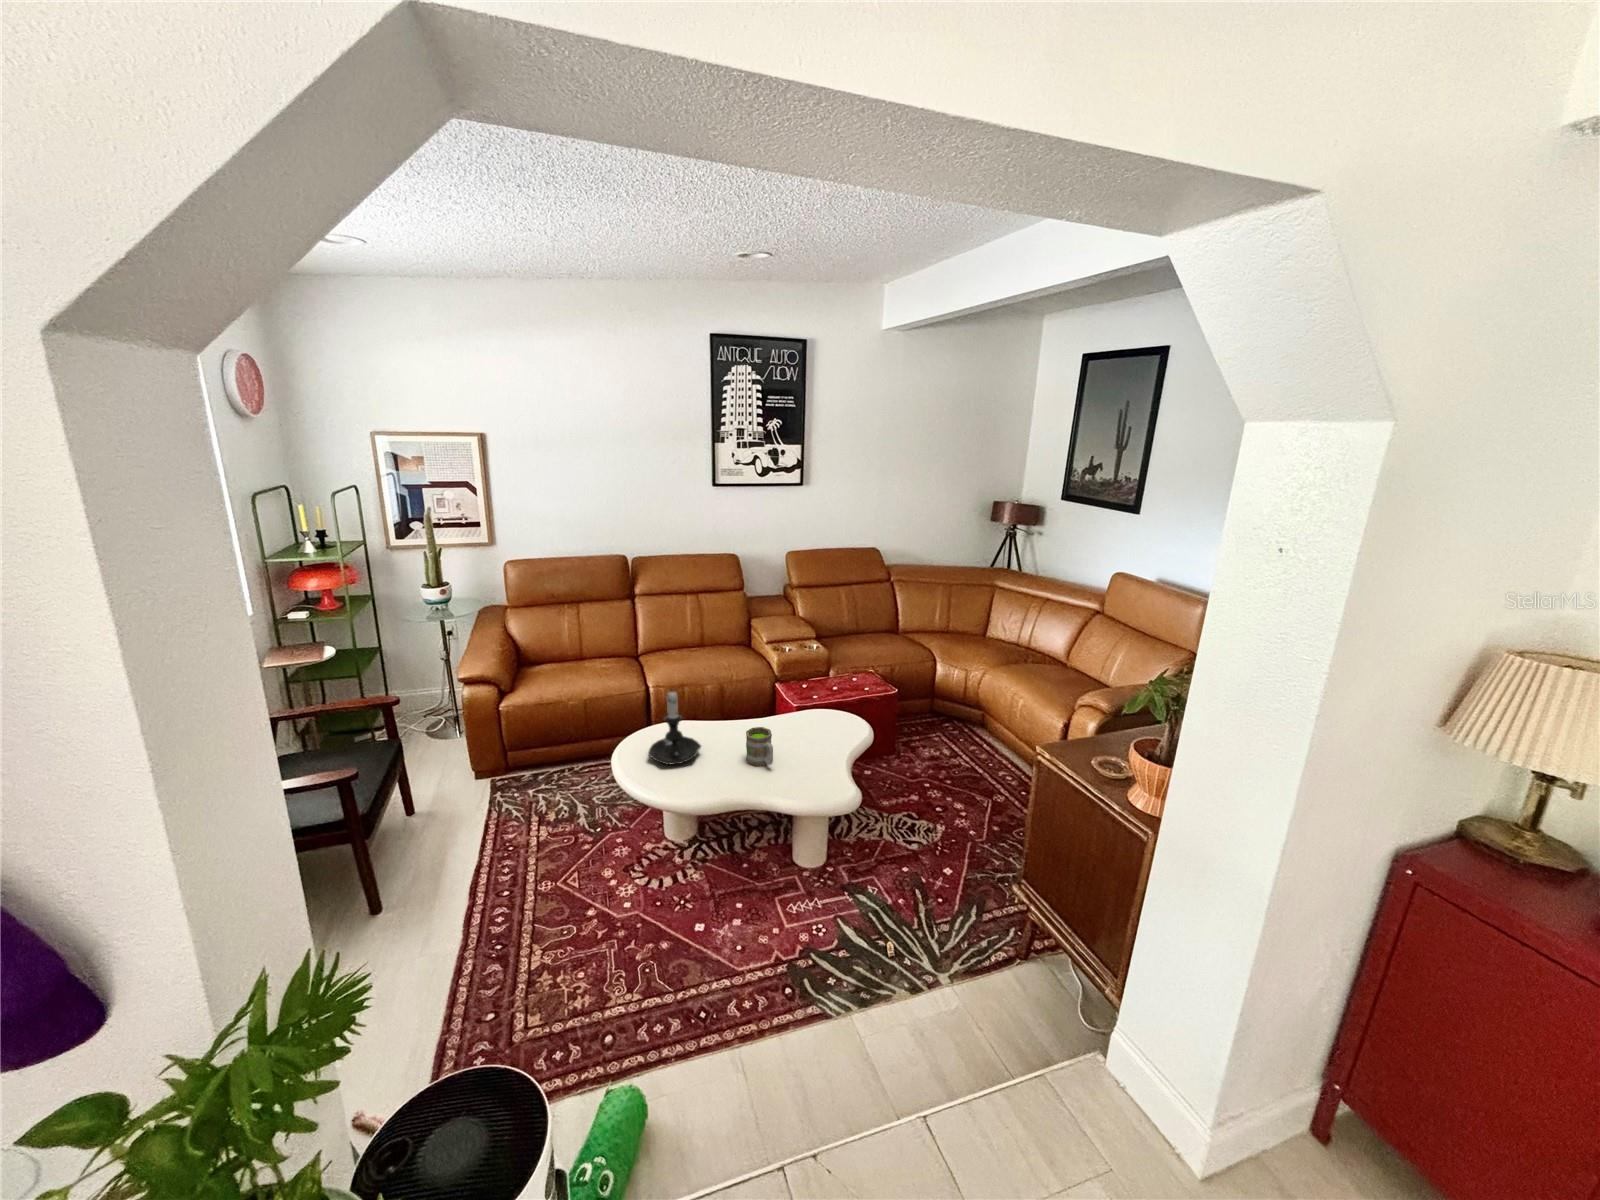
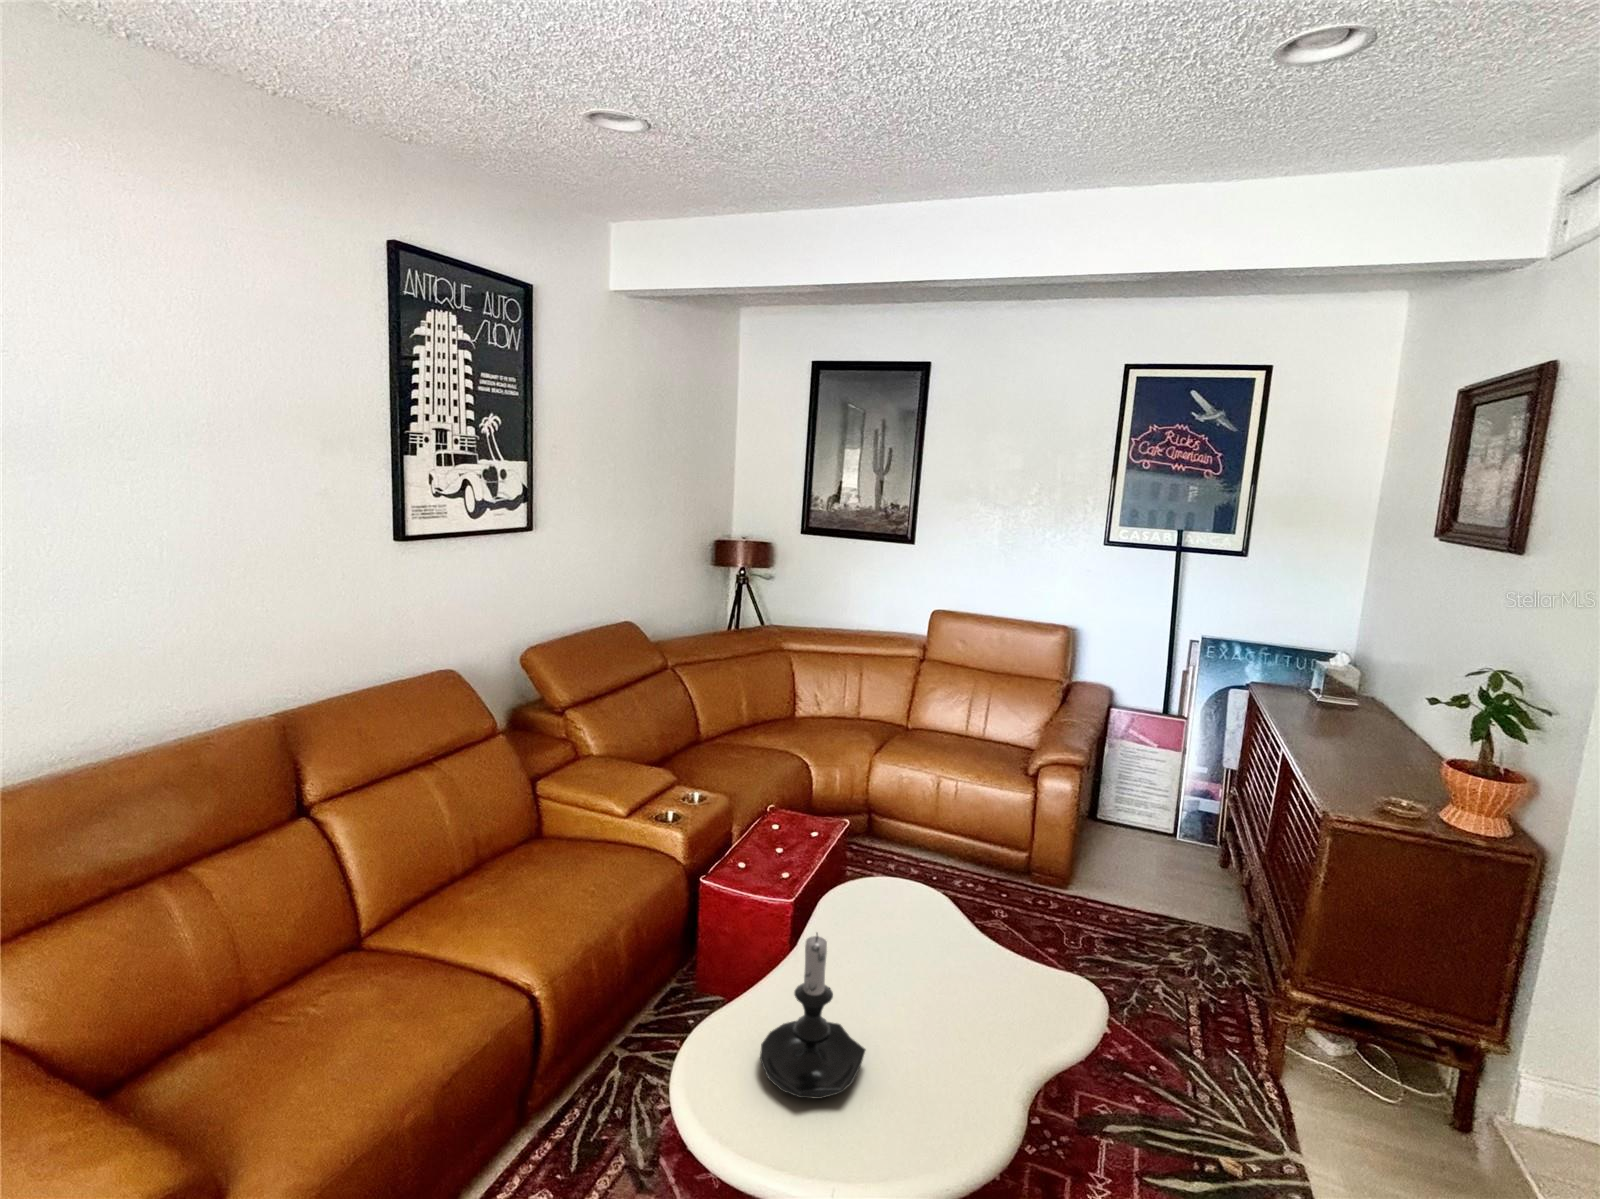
mug: present [746,727,773,766] -> none [891,936,964,1013]

